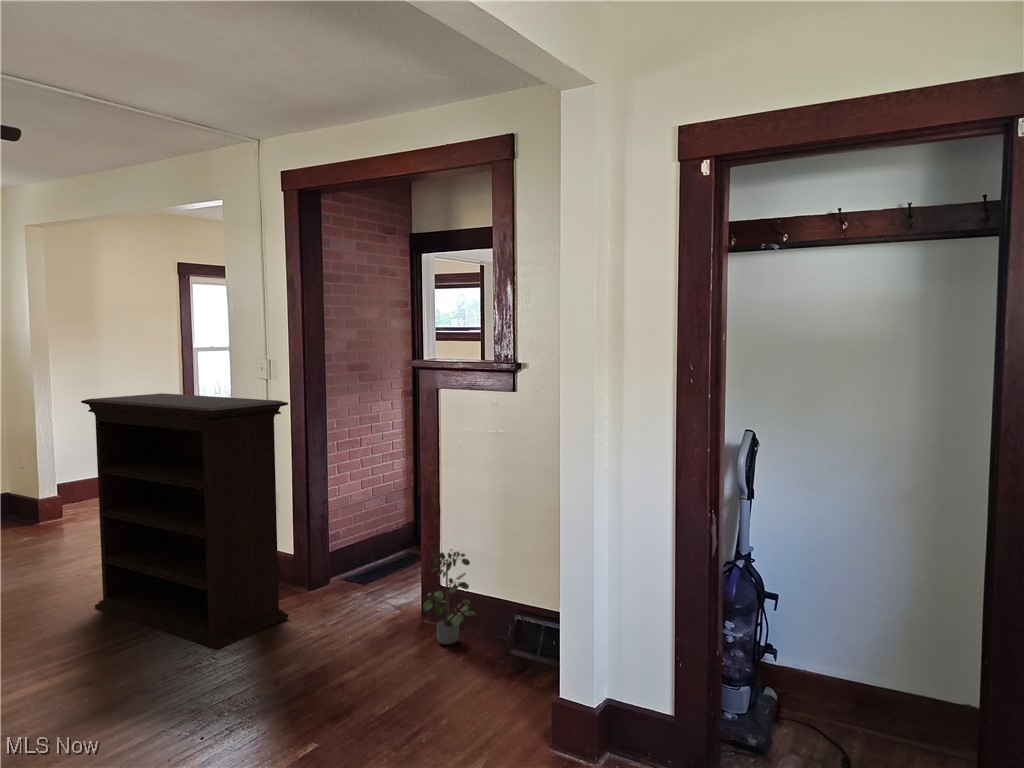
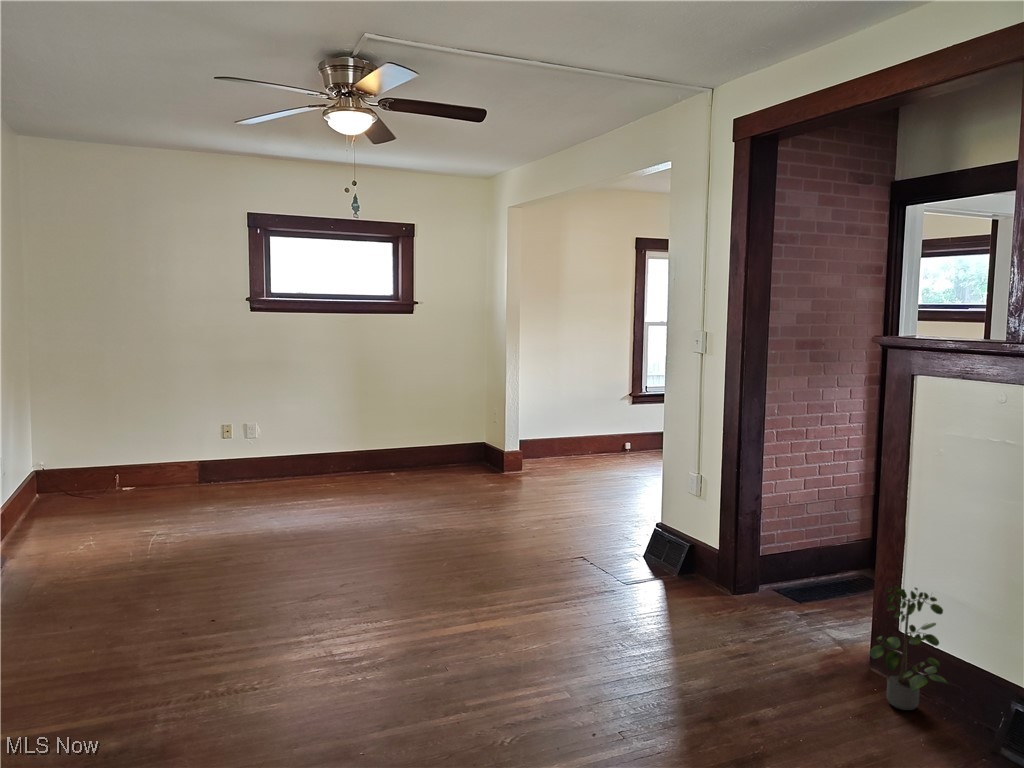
bookshelf: present [81,393,288,649] -> none [528,364,721,635]

